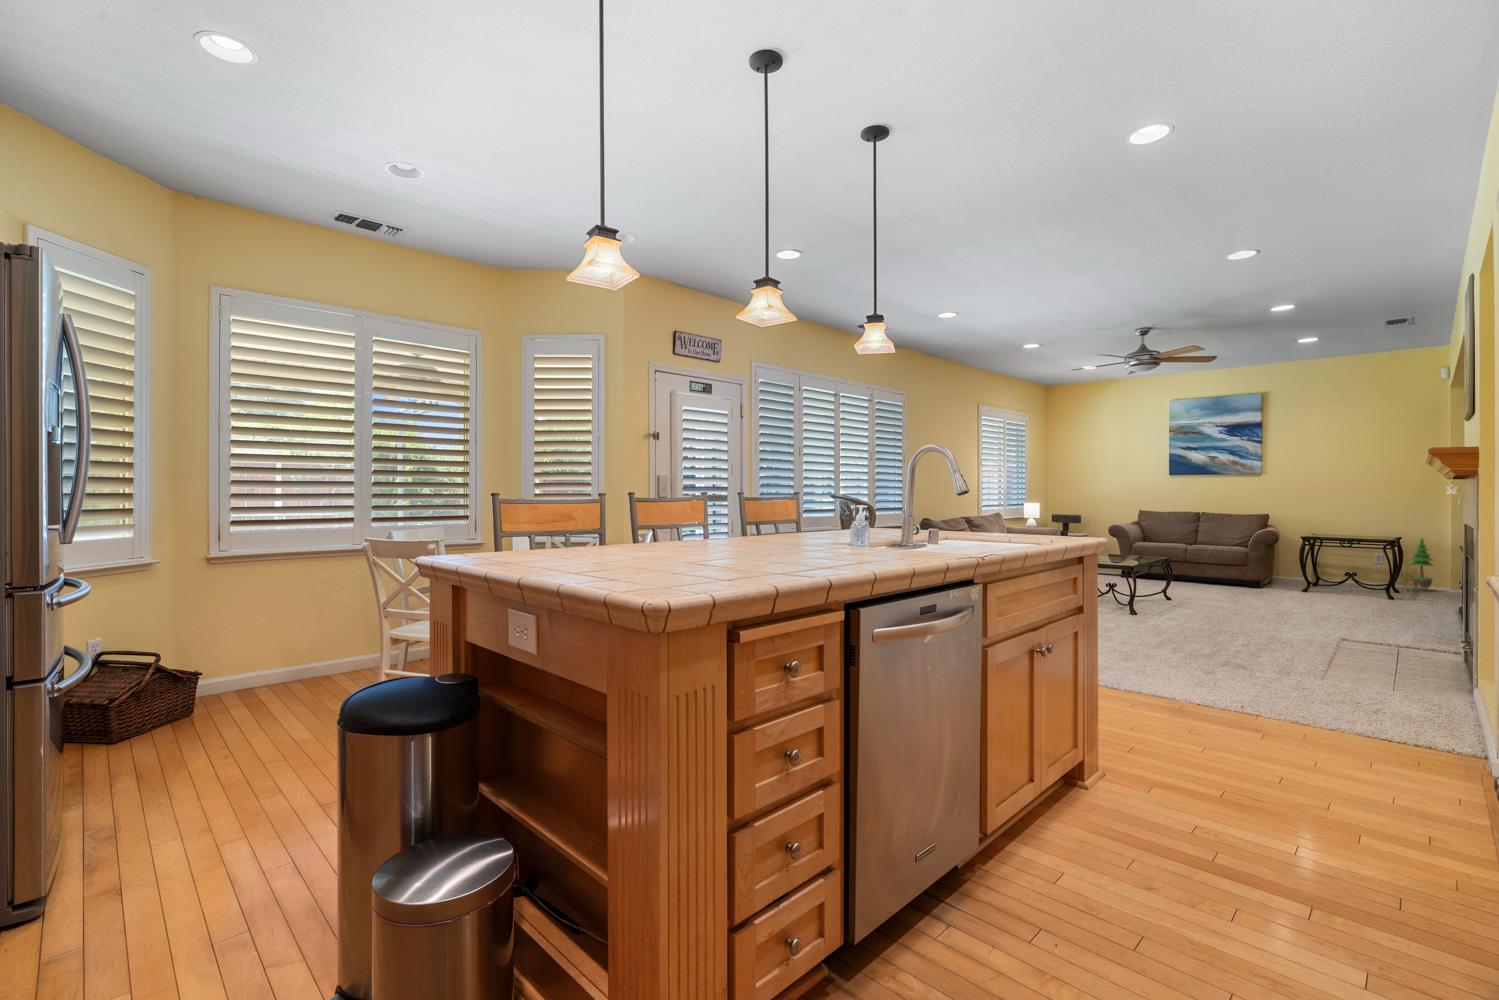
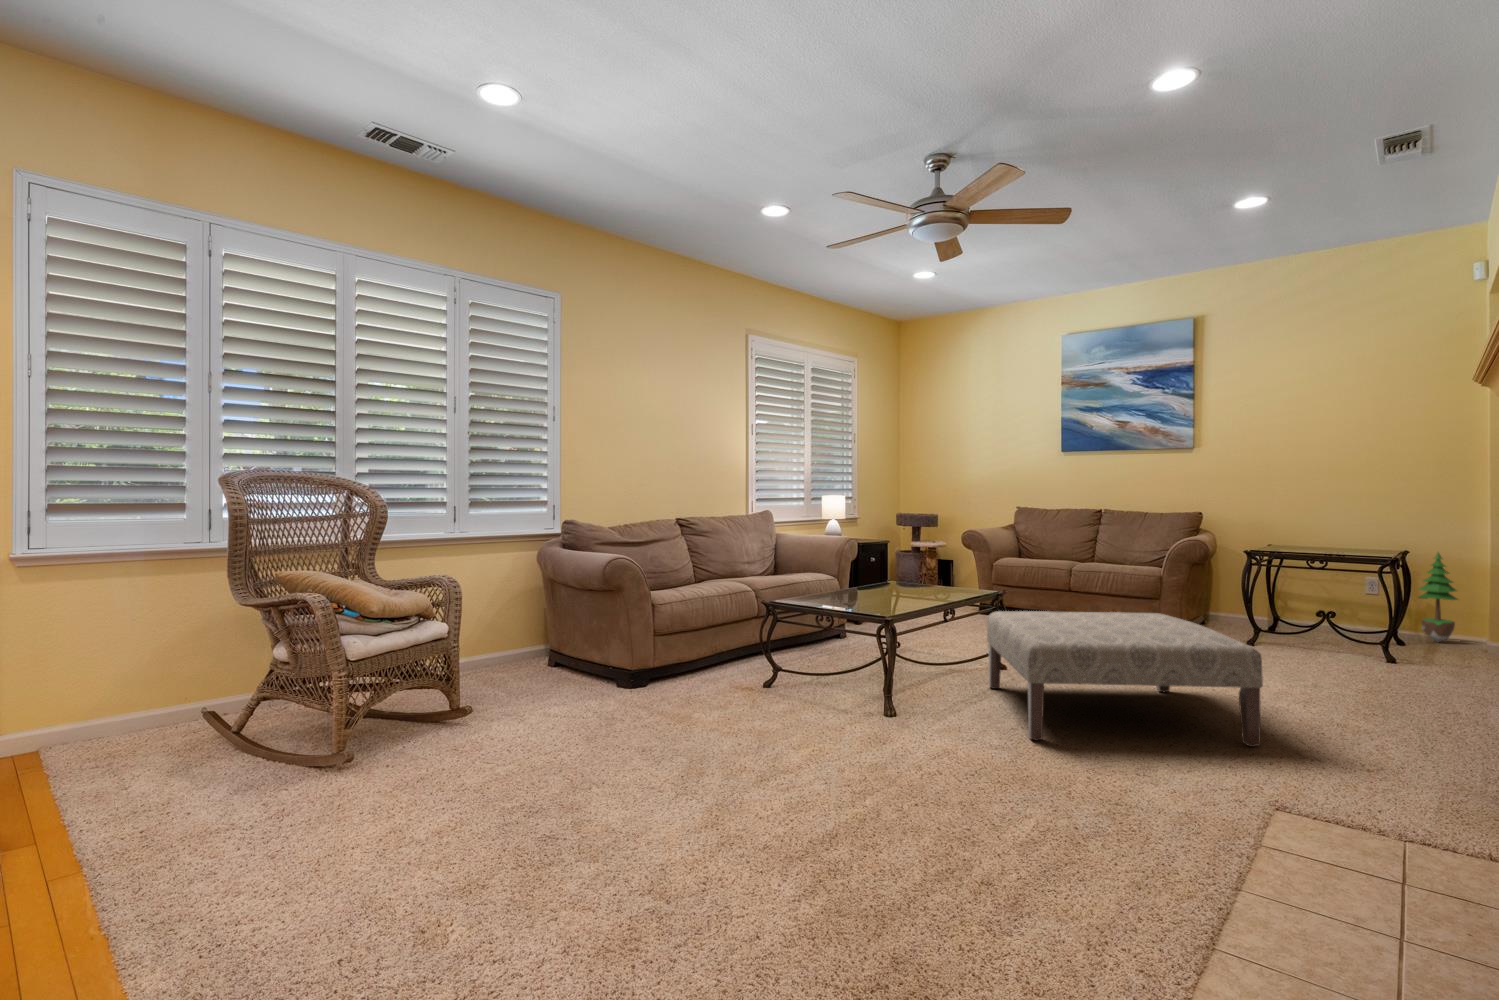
ottoman: none [1161,574,1319,634] -> present [987,611,1263,747]

